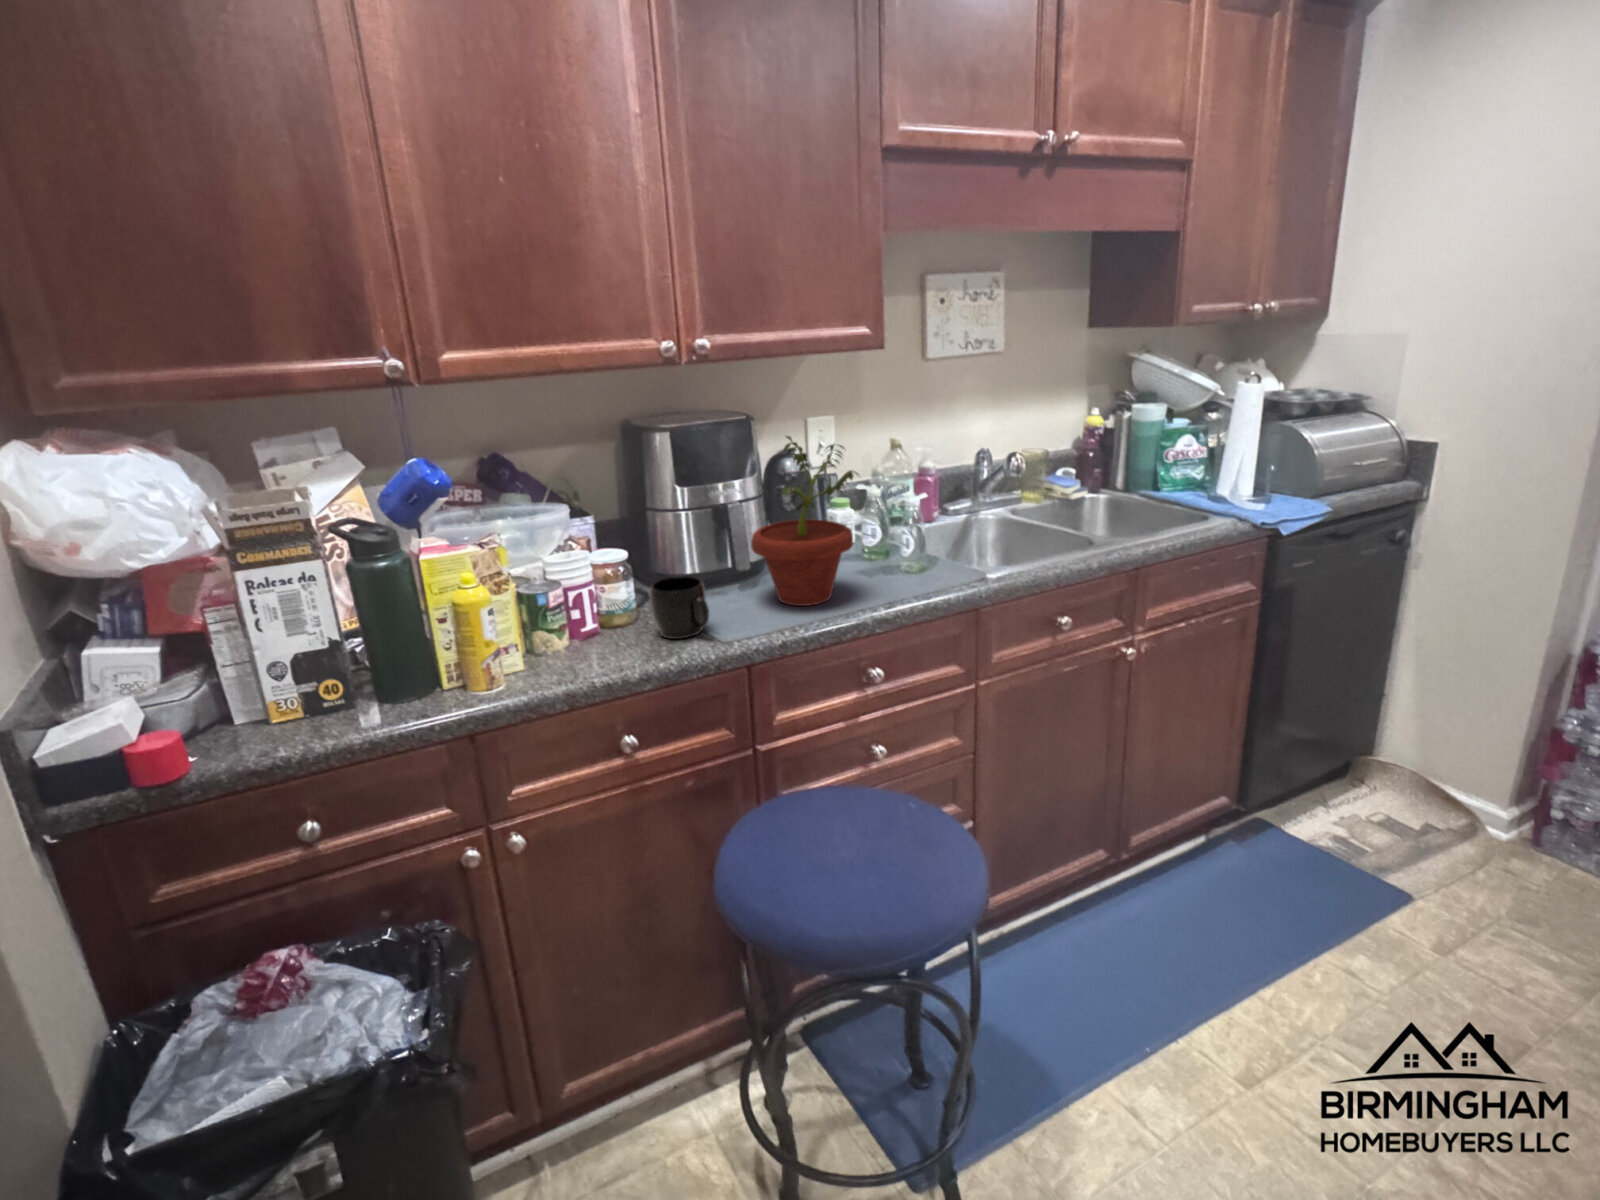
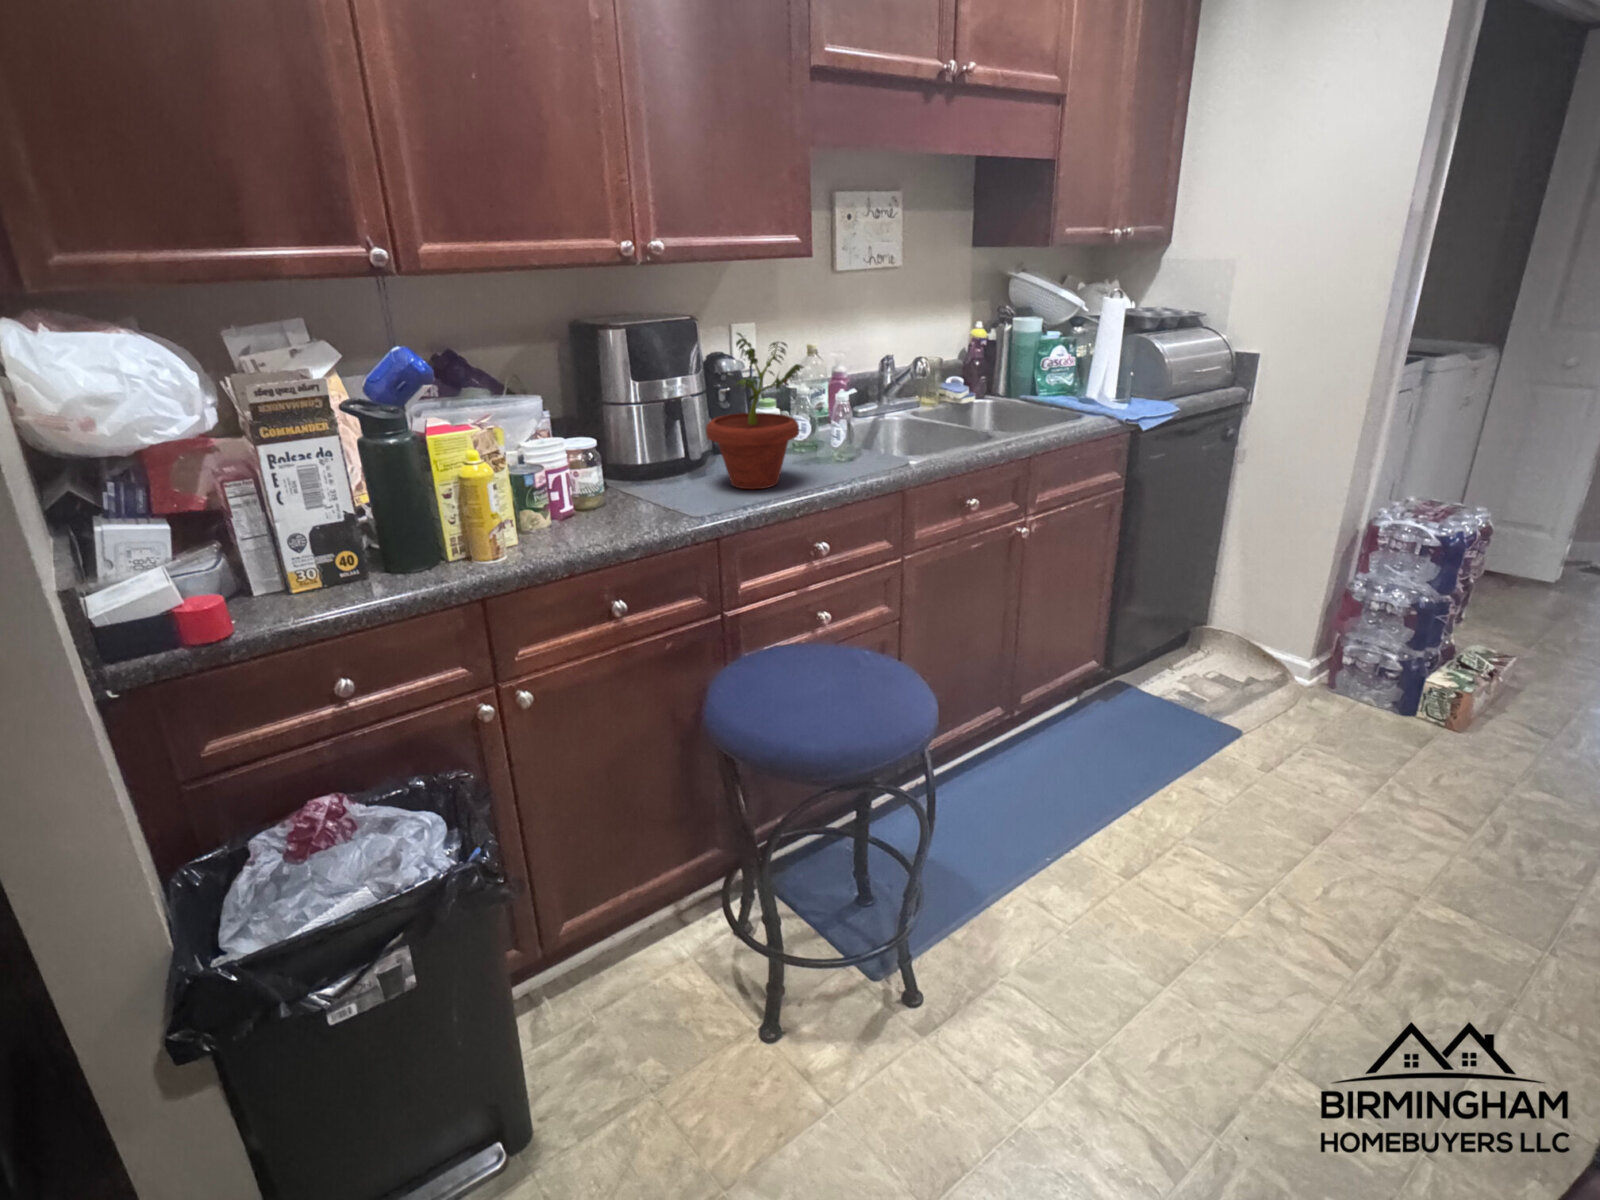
mug: present [650,576,709,639] -> none [624,461,682,517]

